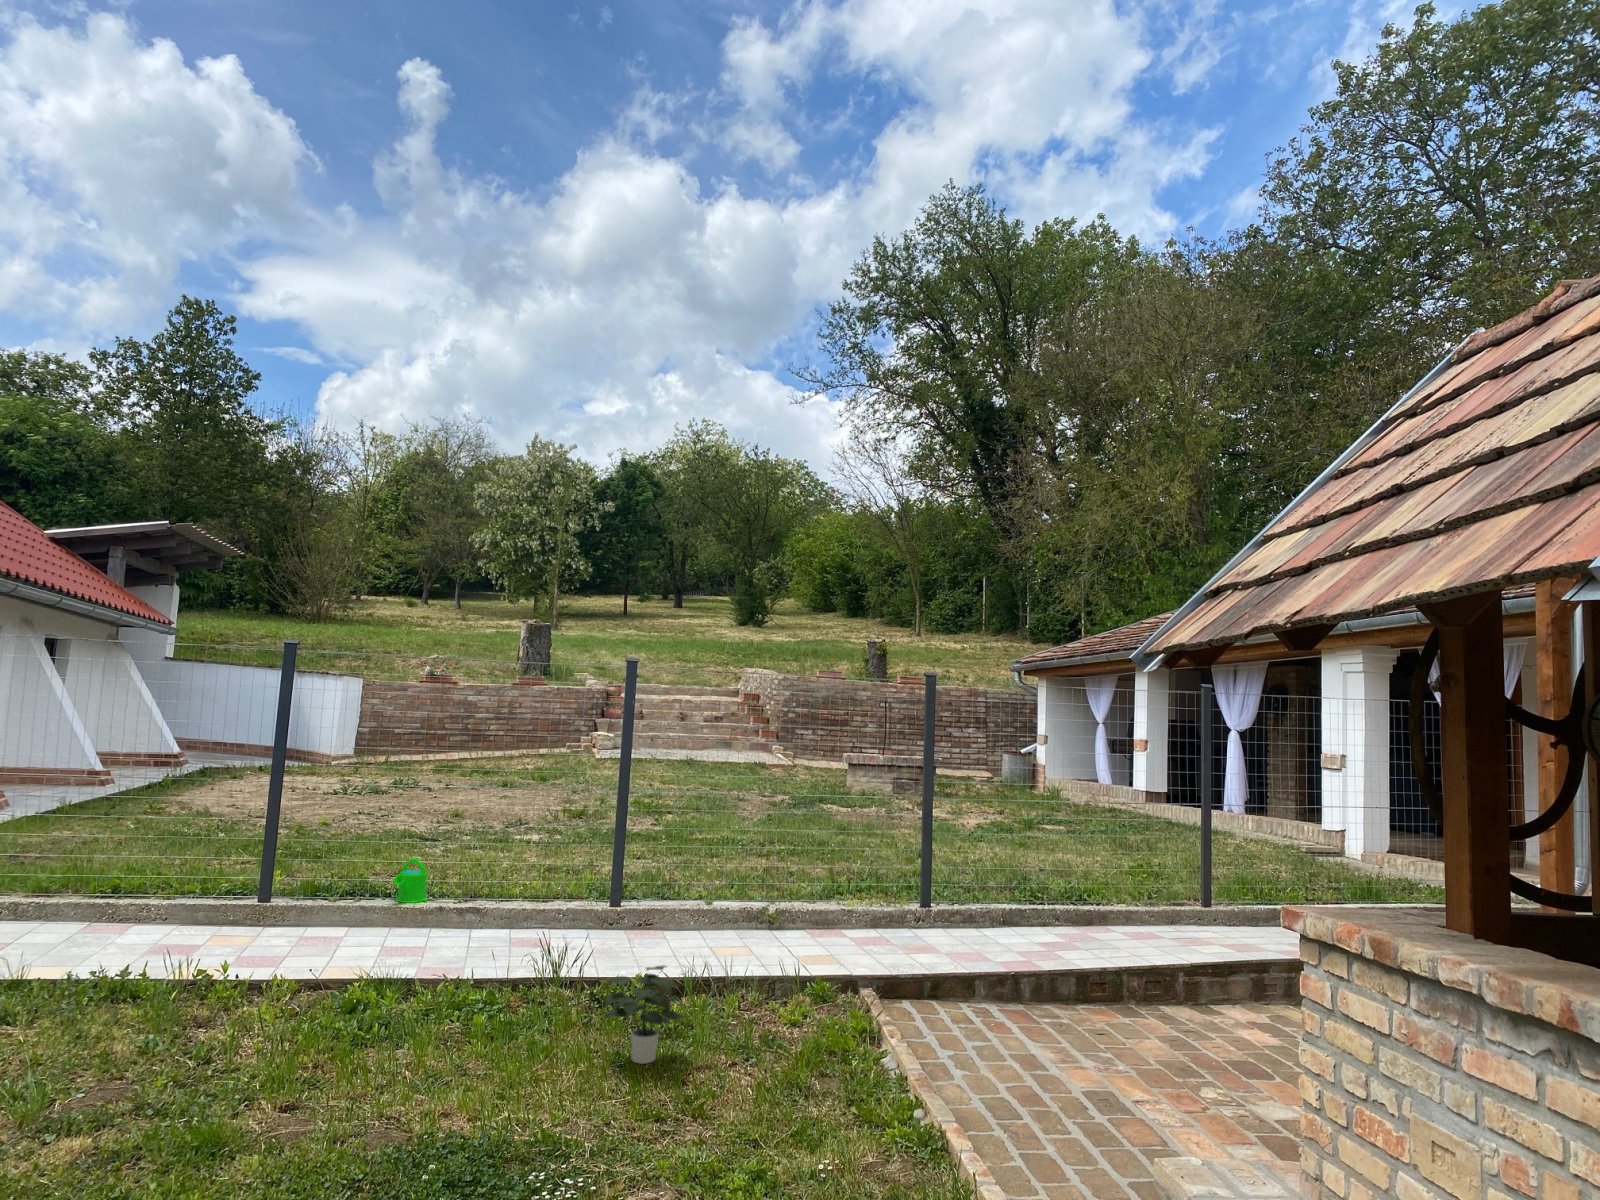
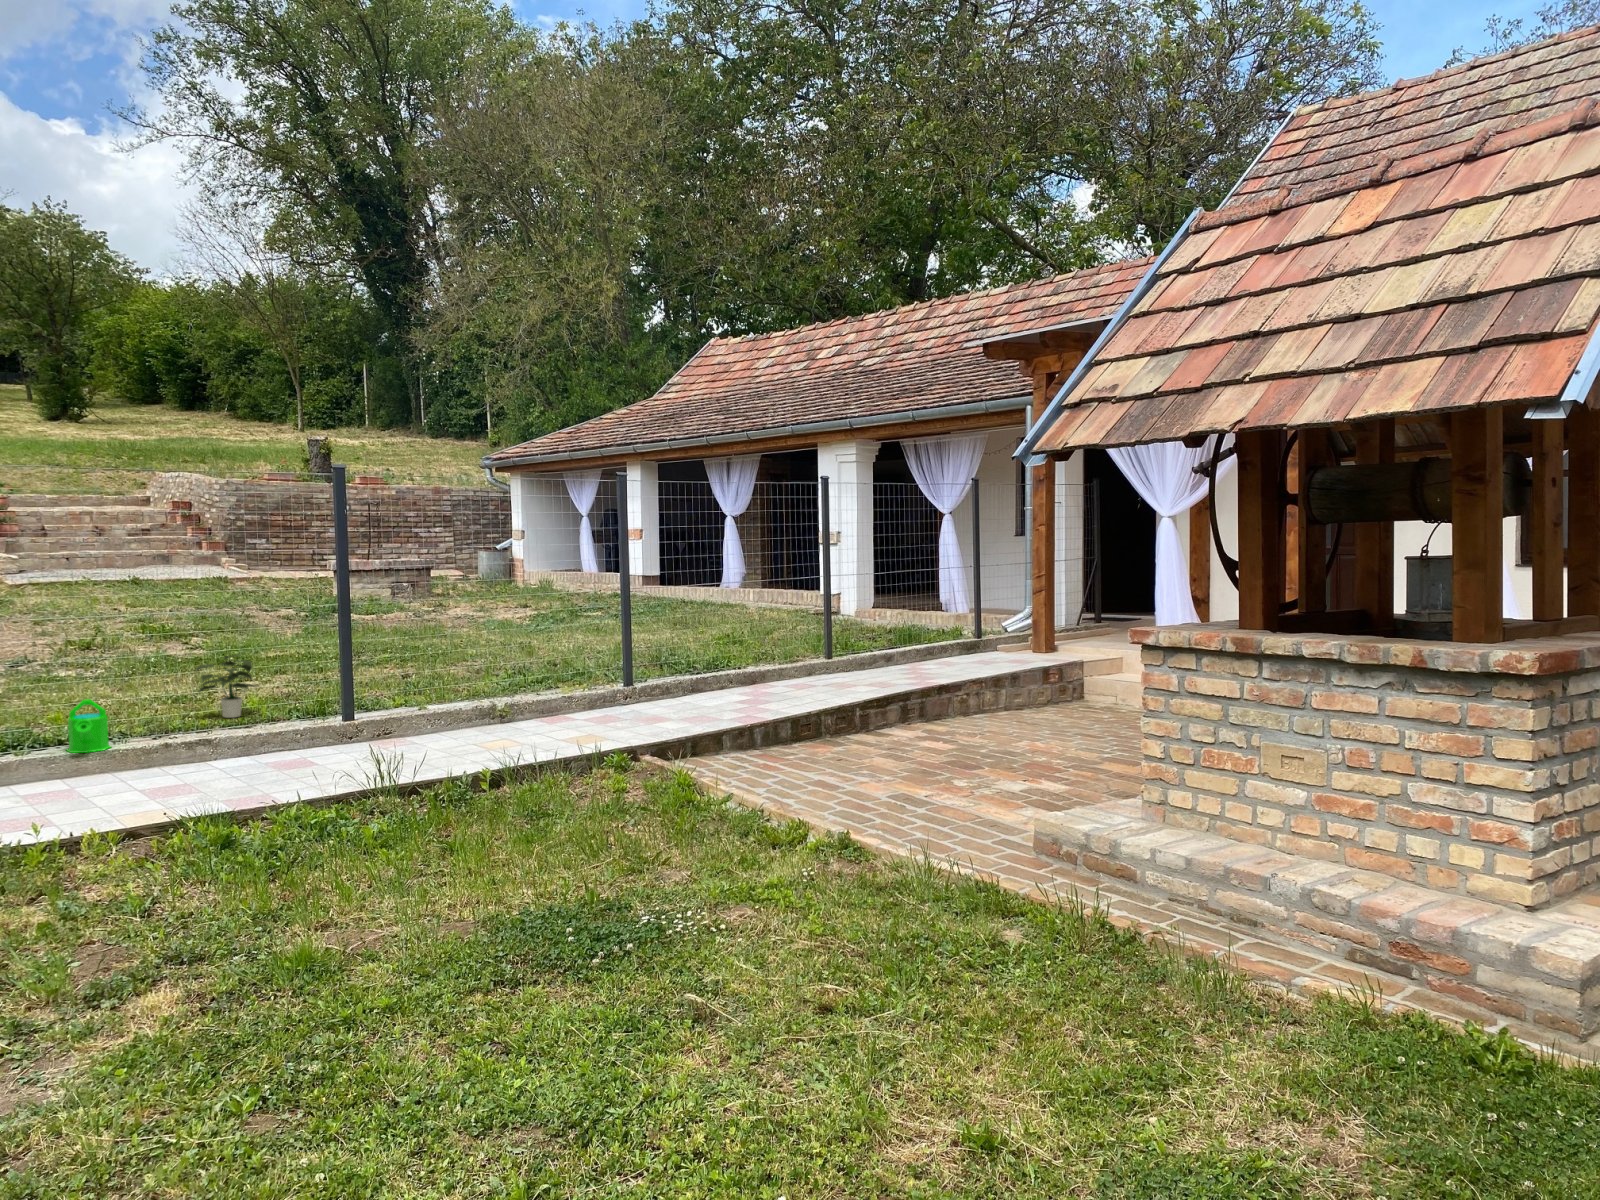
potted plant: present [605,966,685,1064] -> present [196,655,256,718]

